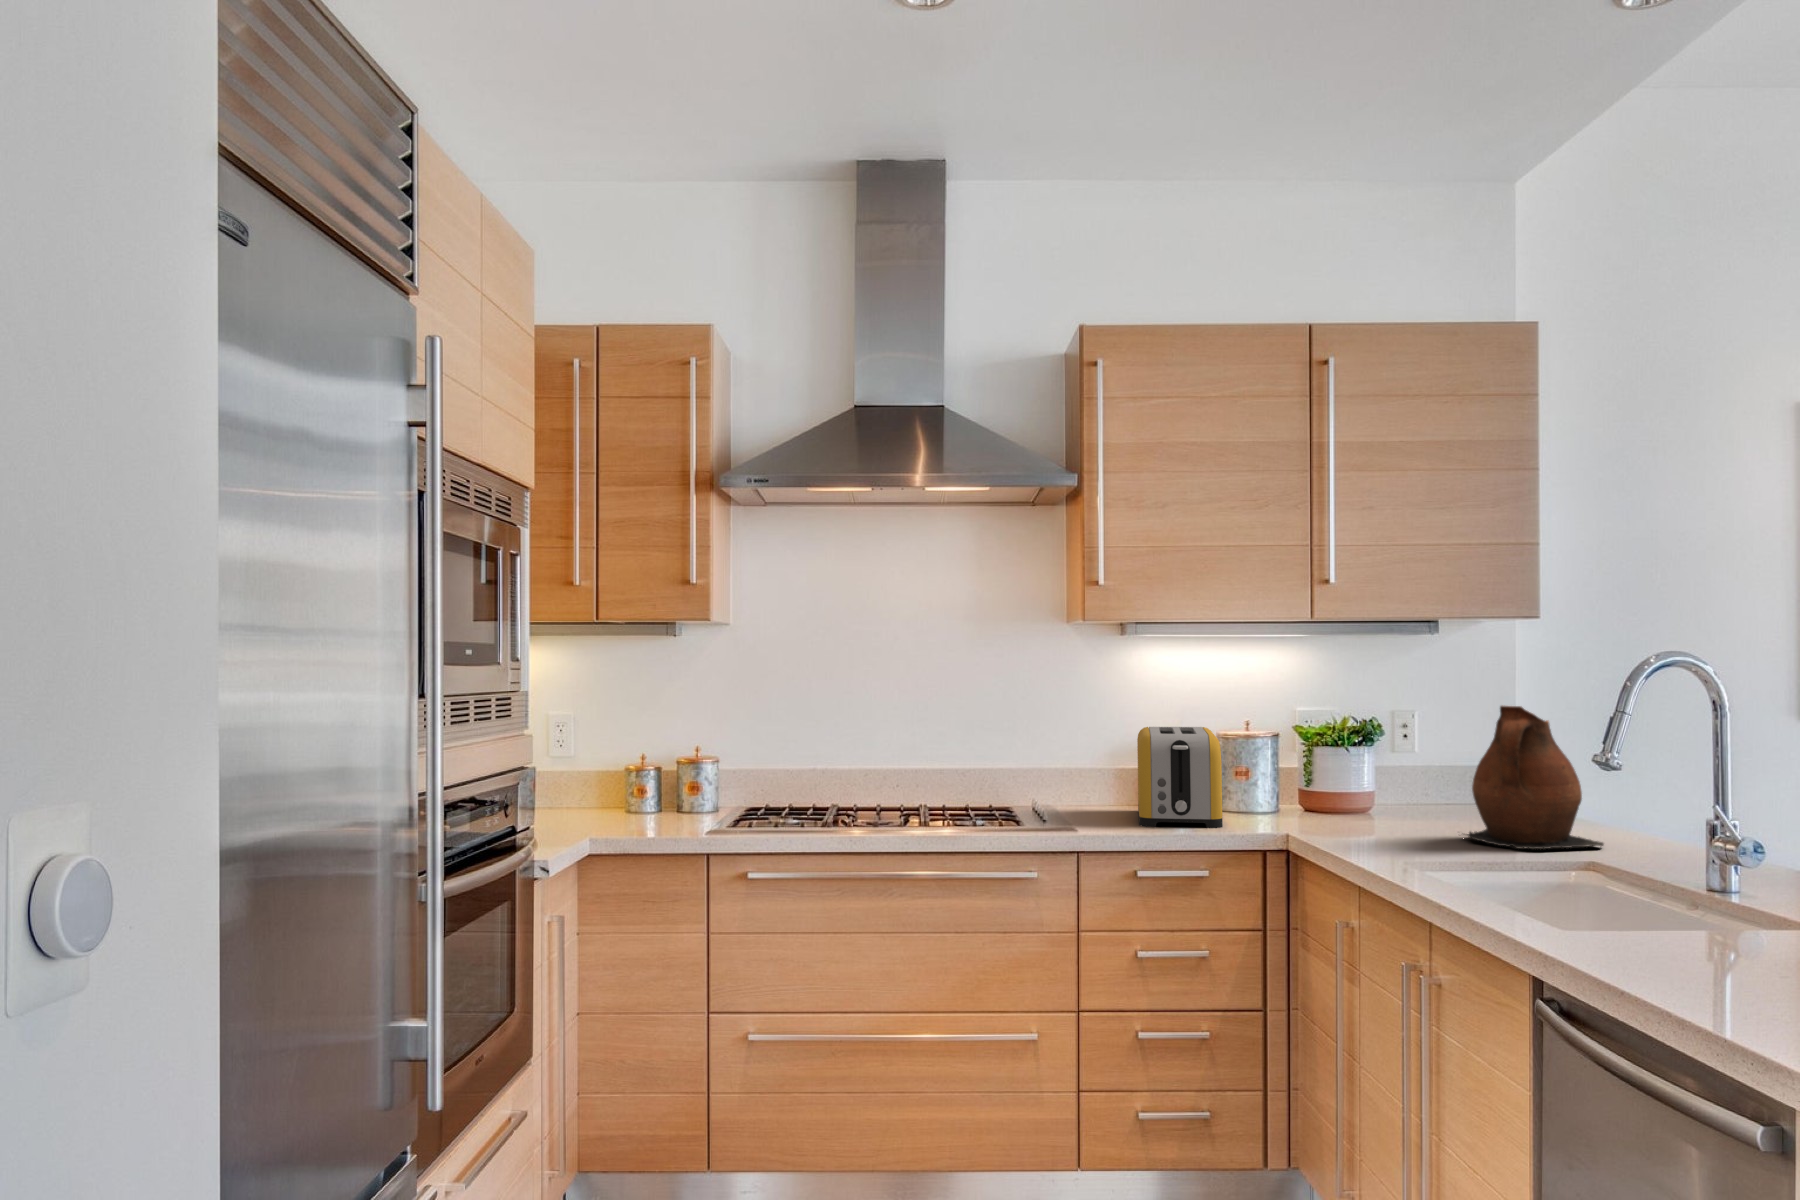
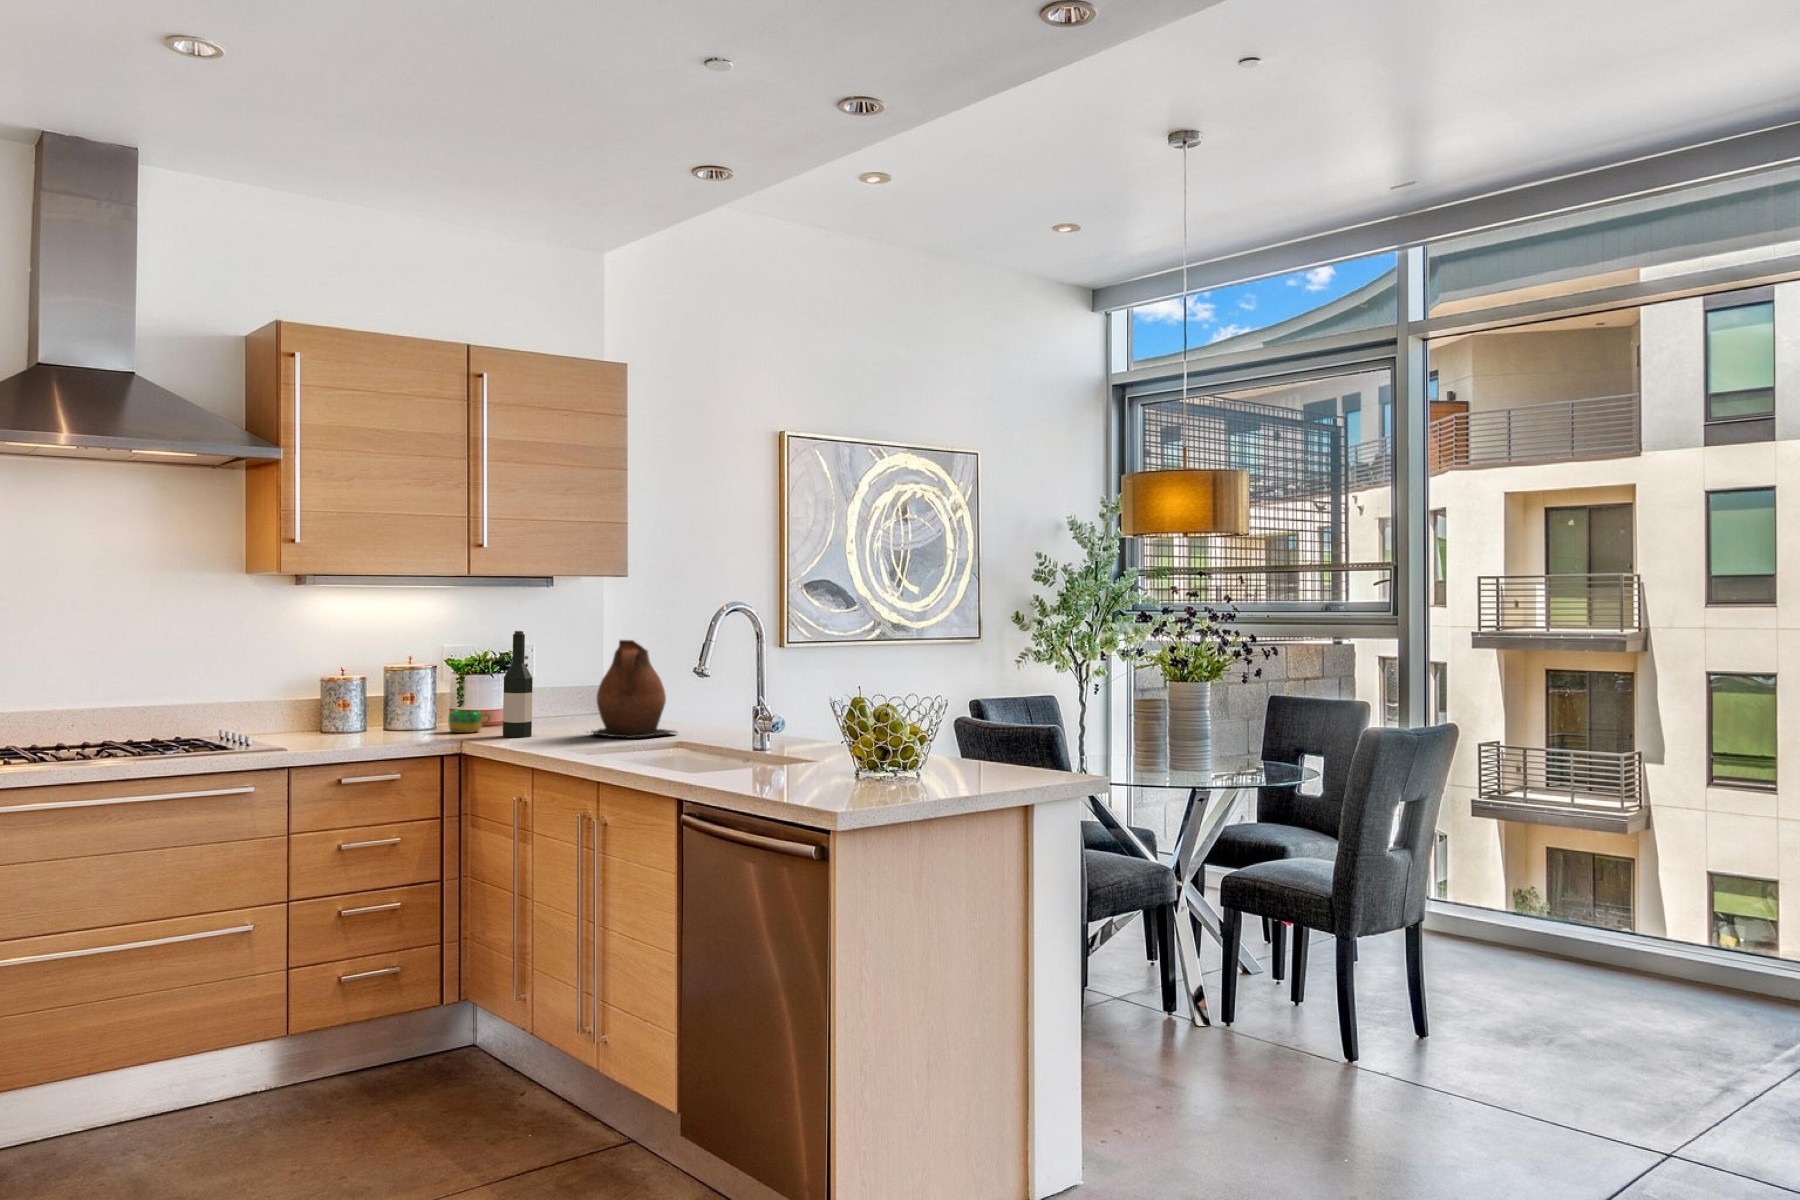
wine bottle: none [1344,692,1384,833] -> present [503,631,533,737]
toaster: present [1137,727,1223,828] -> none [317,661,408,746]
mug: none [1287,790,1341,821] -> present [448,710,491,733]

